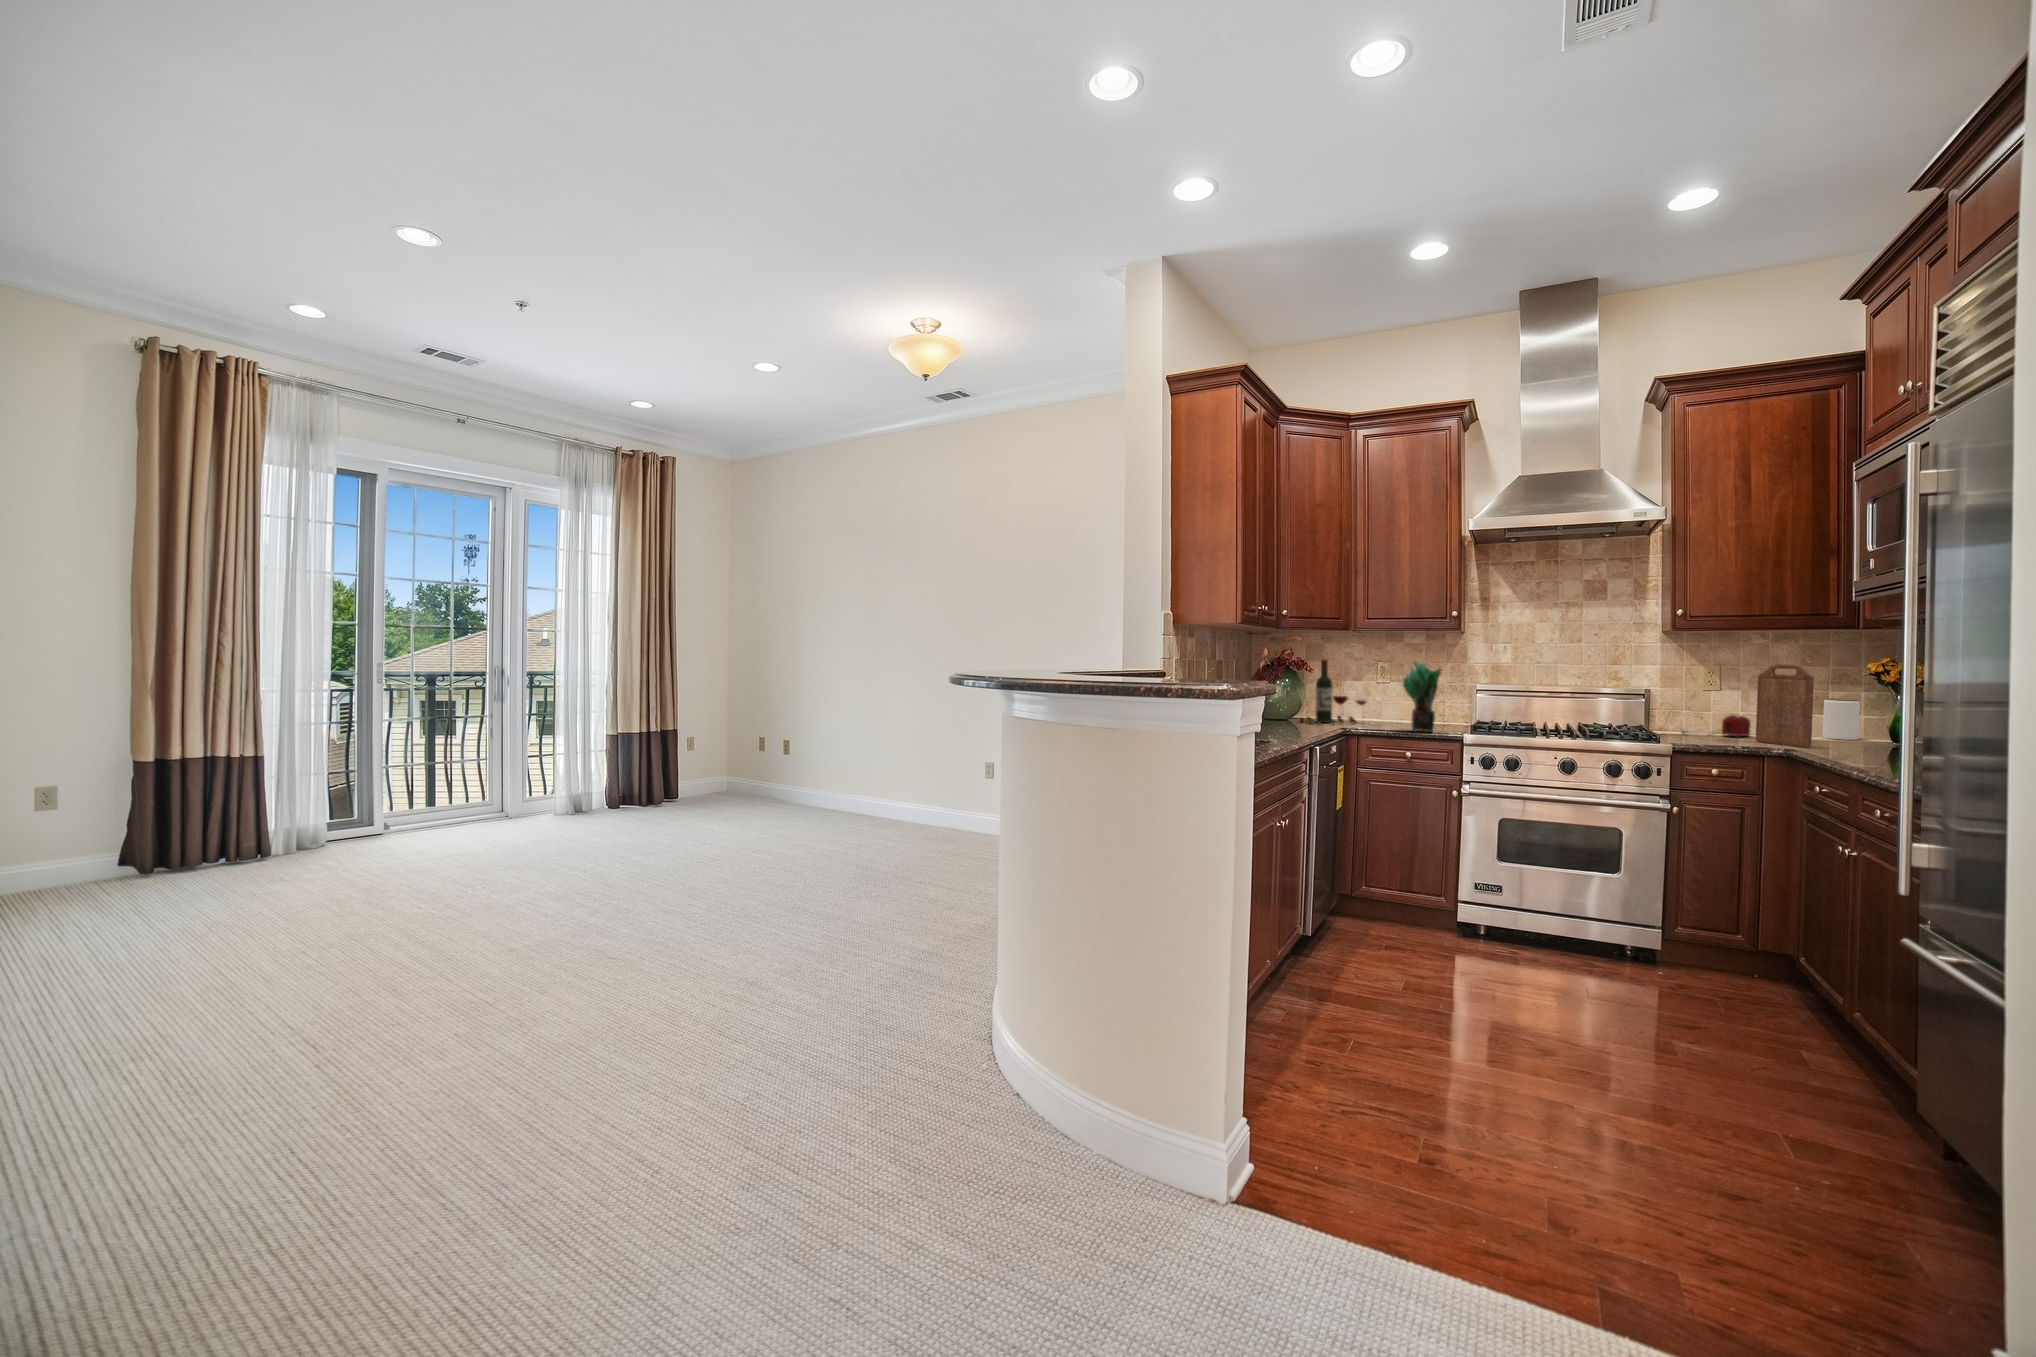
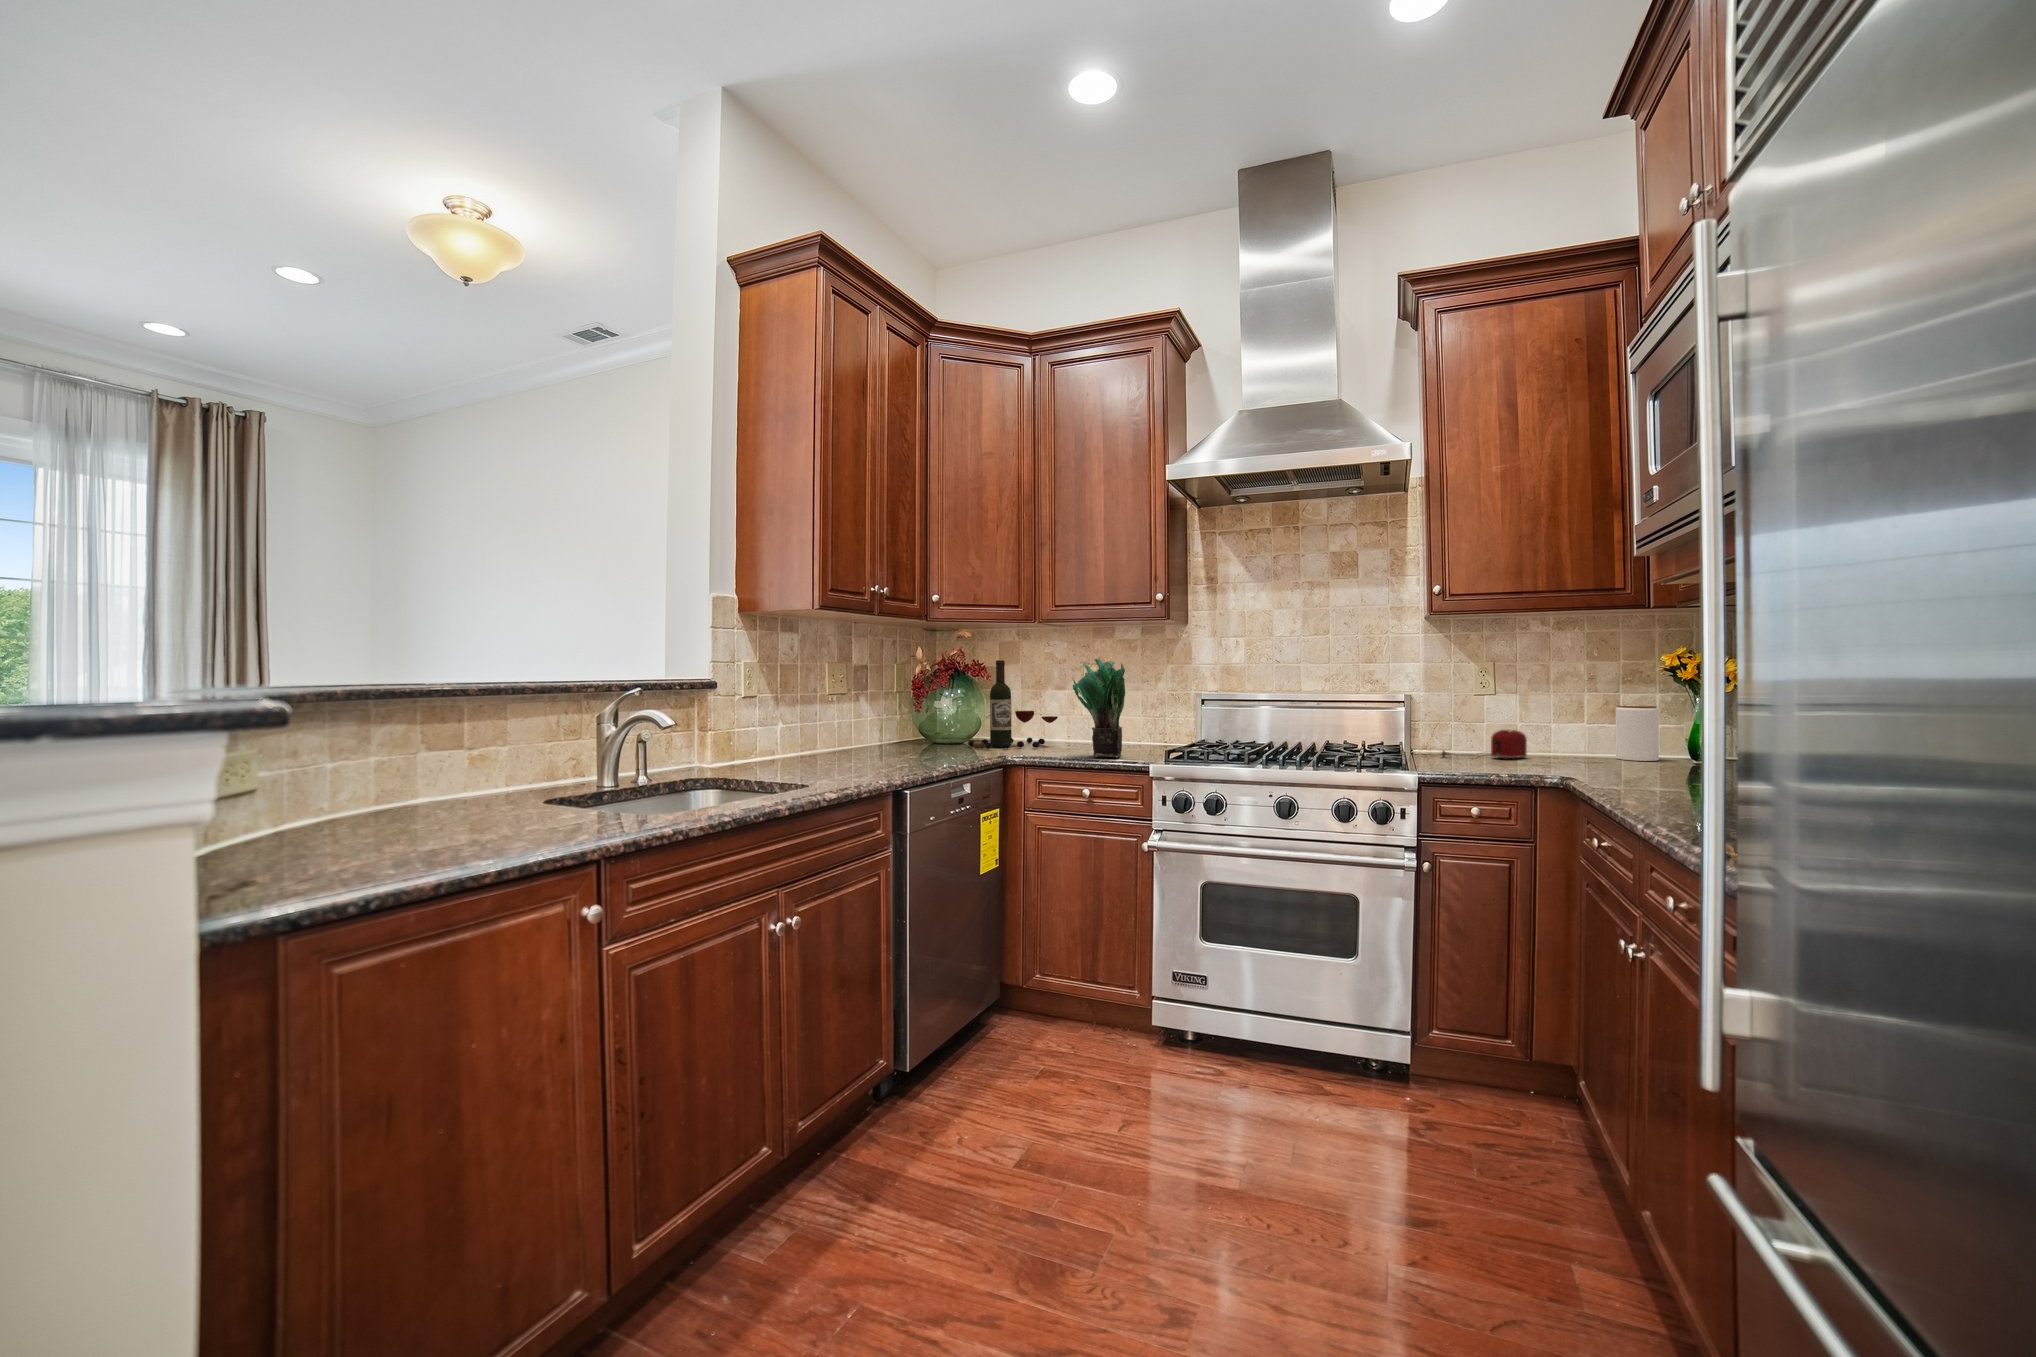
cutting board: present [1756,664,1814,747] -> none [1529,656,1595,772]

